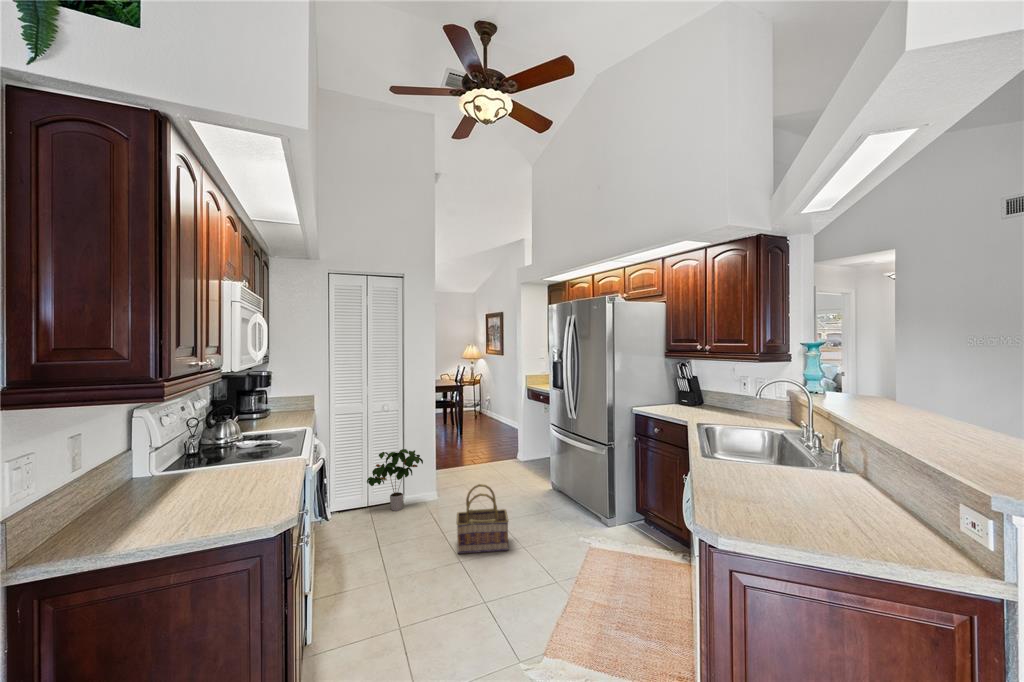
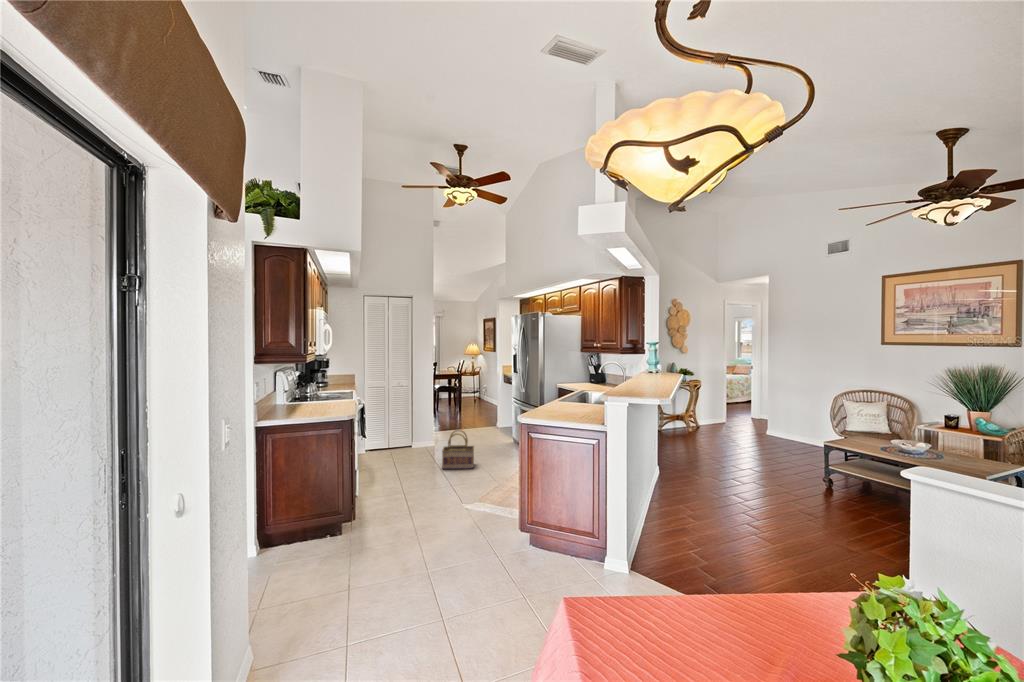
potted plant: present [367,449,423,511] -> none [389,411,426,451]

